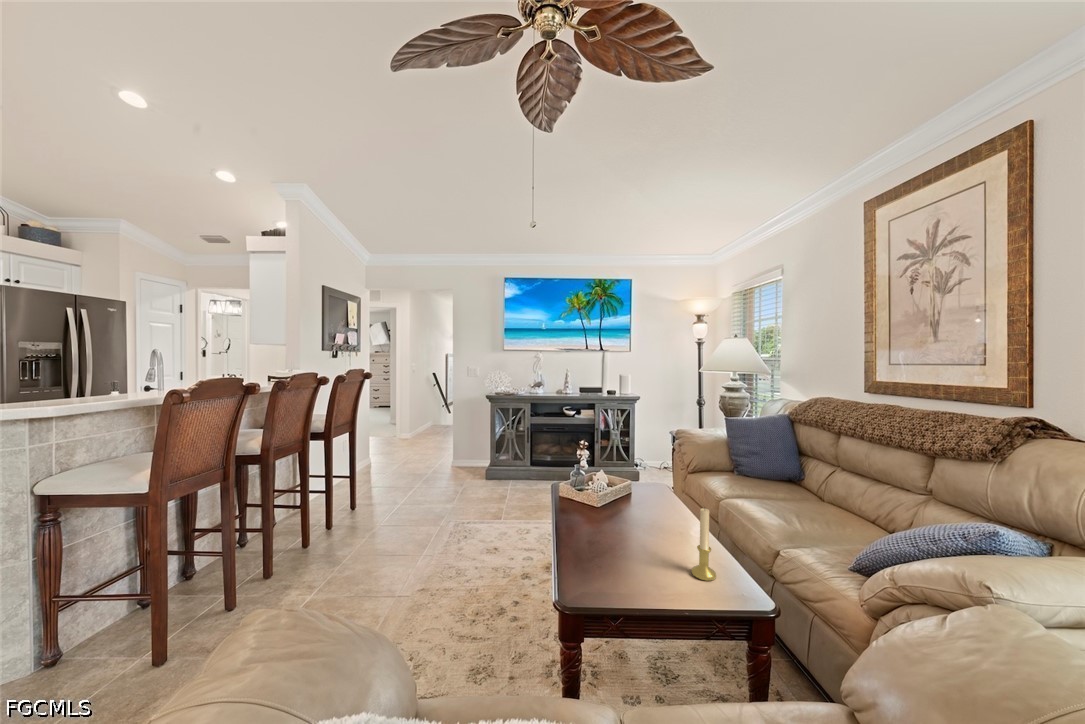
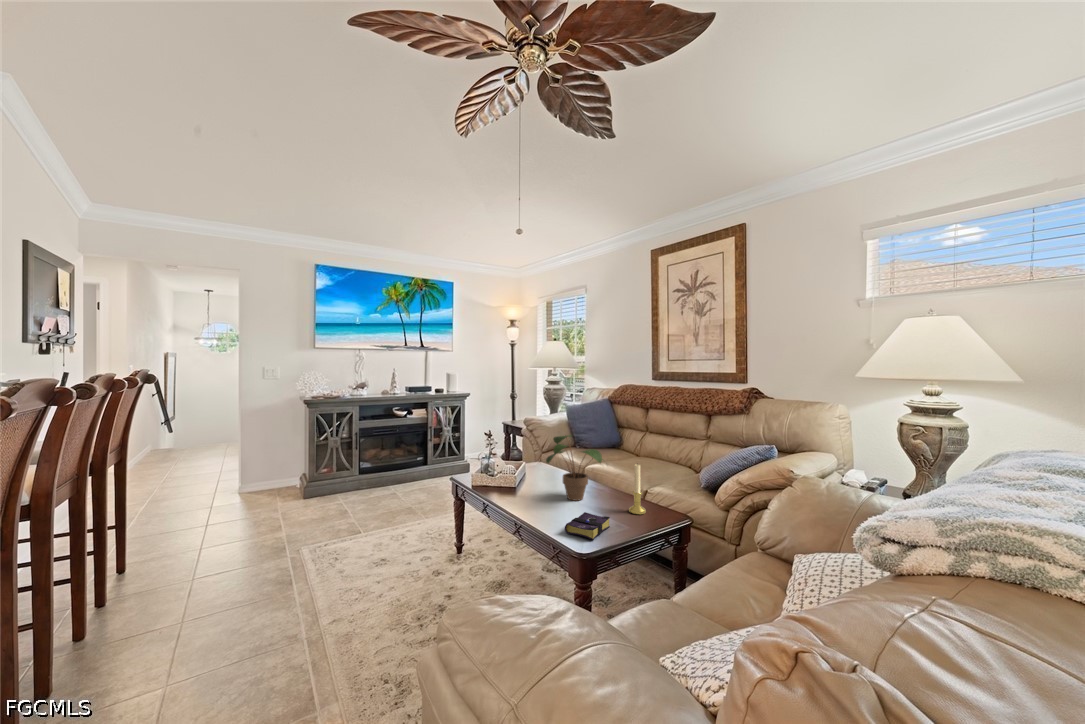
potted plant: none [608,454,688,538] -> present [546,435,603,501]
book: none [576,554,639,593] -> present [565,512,610,540]

